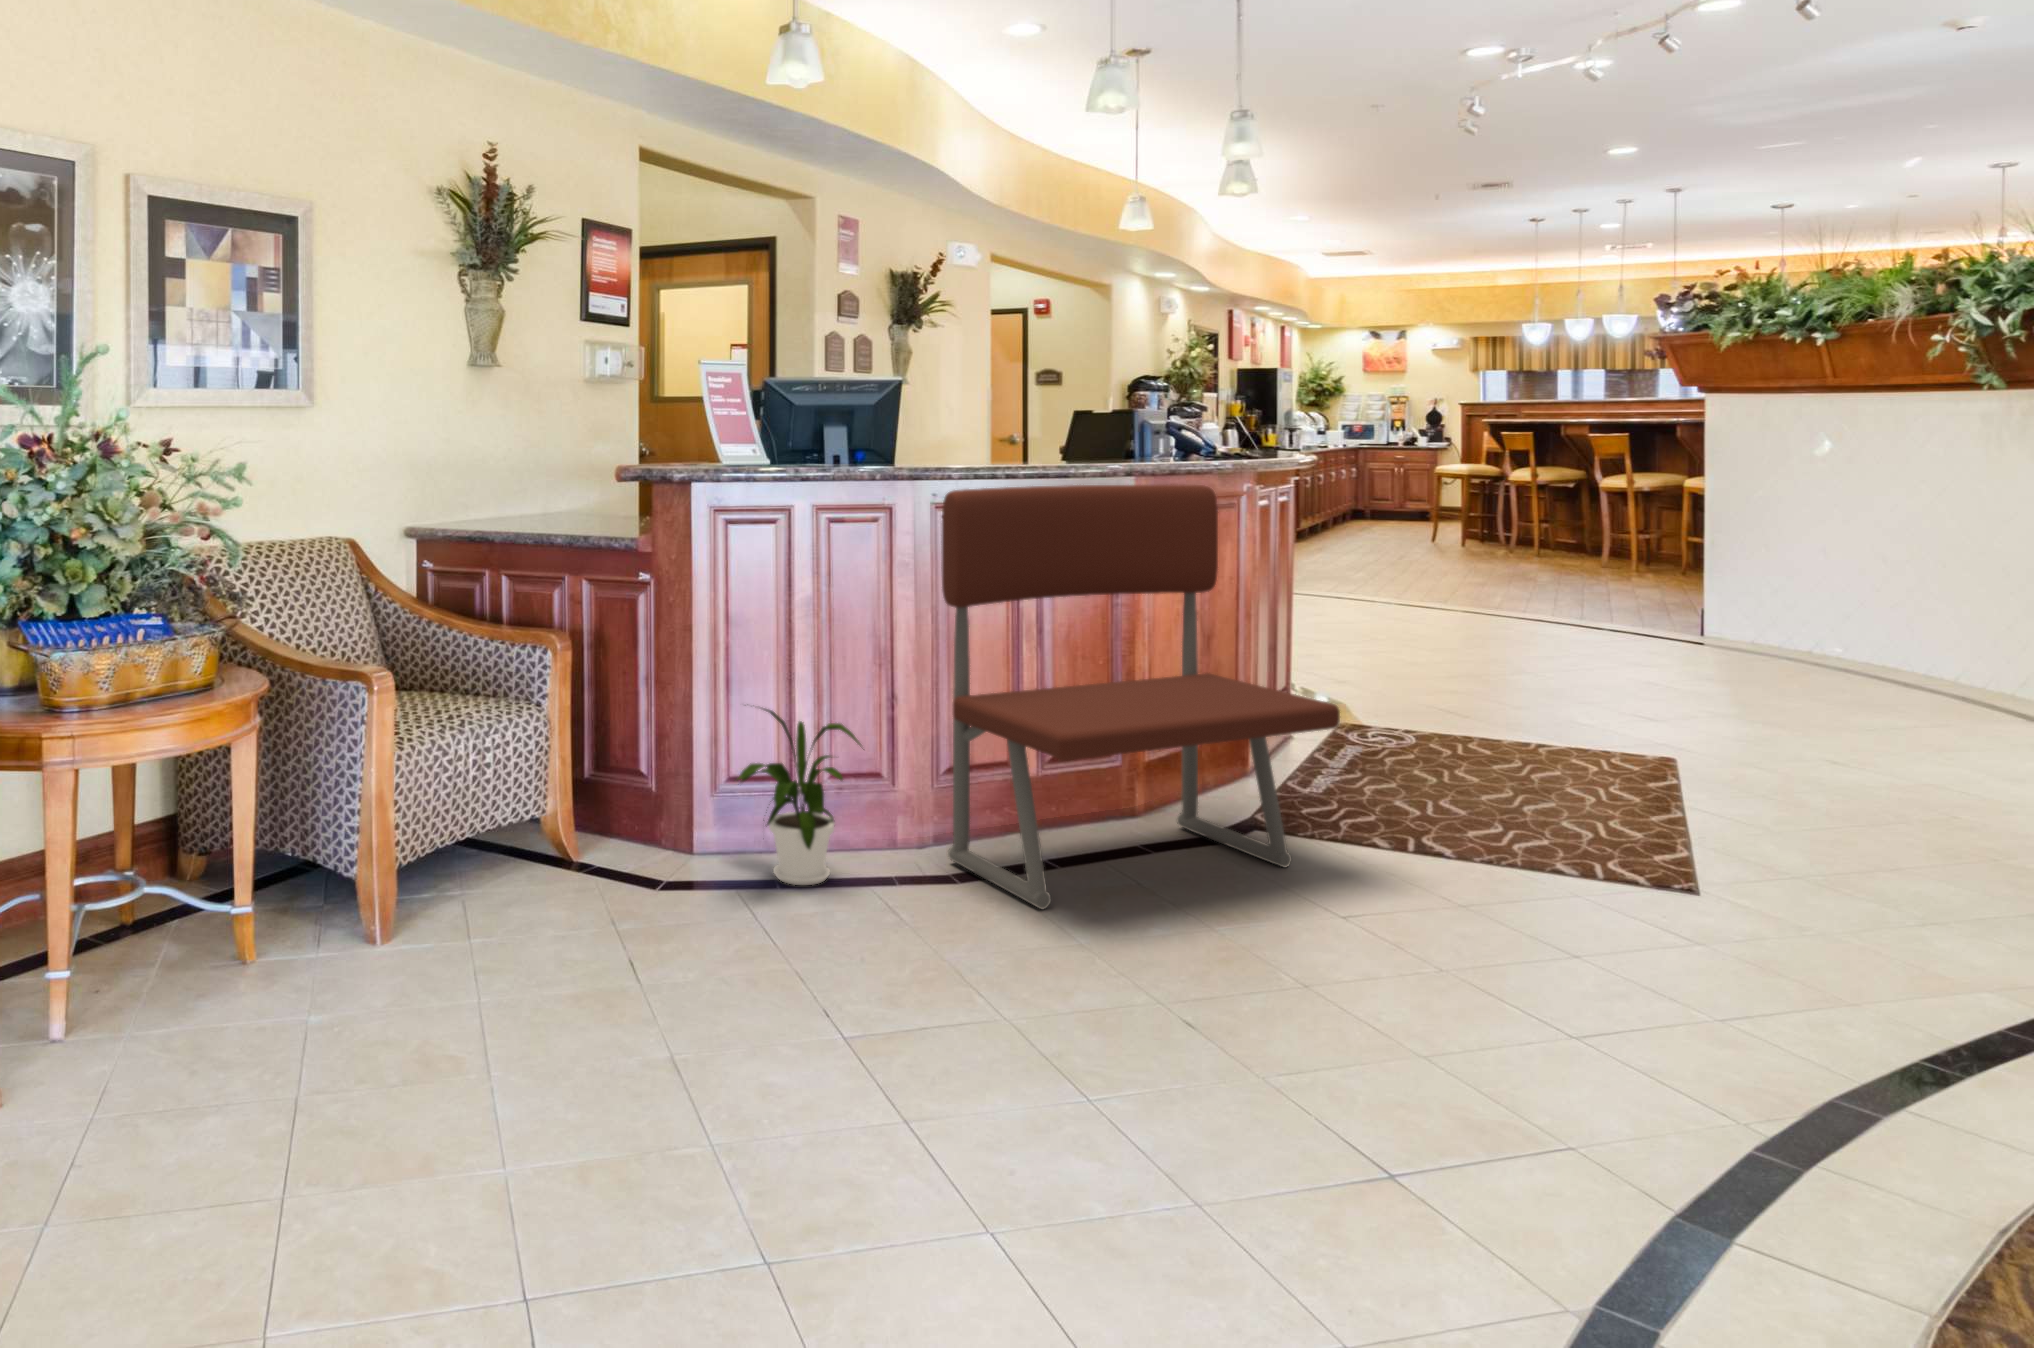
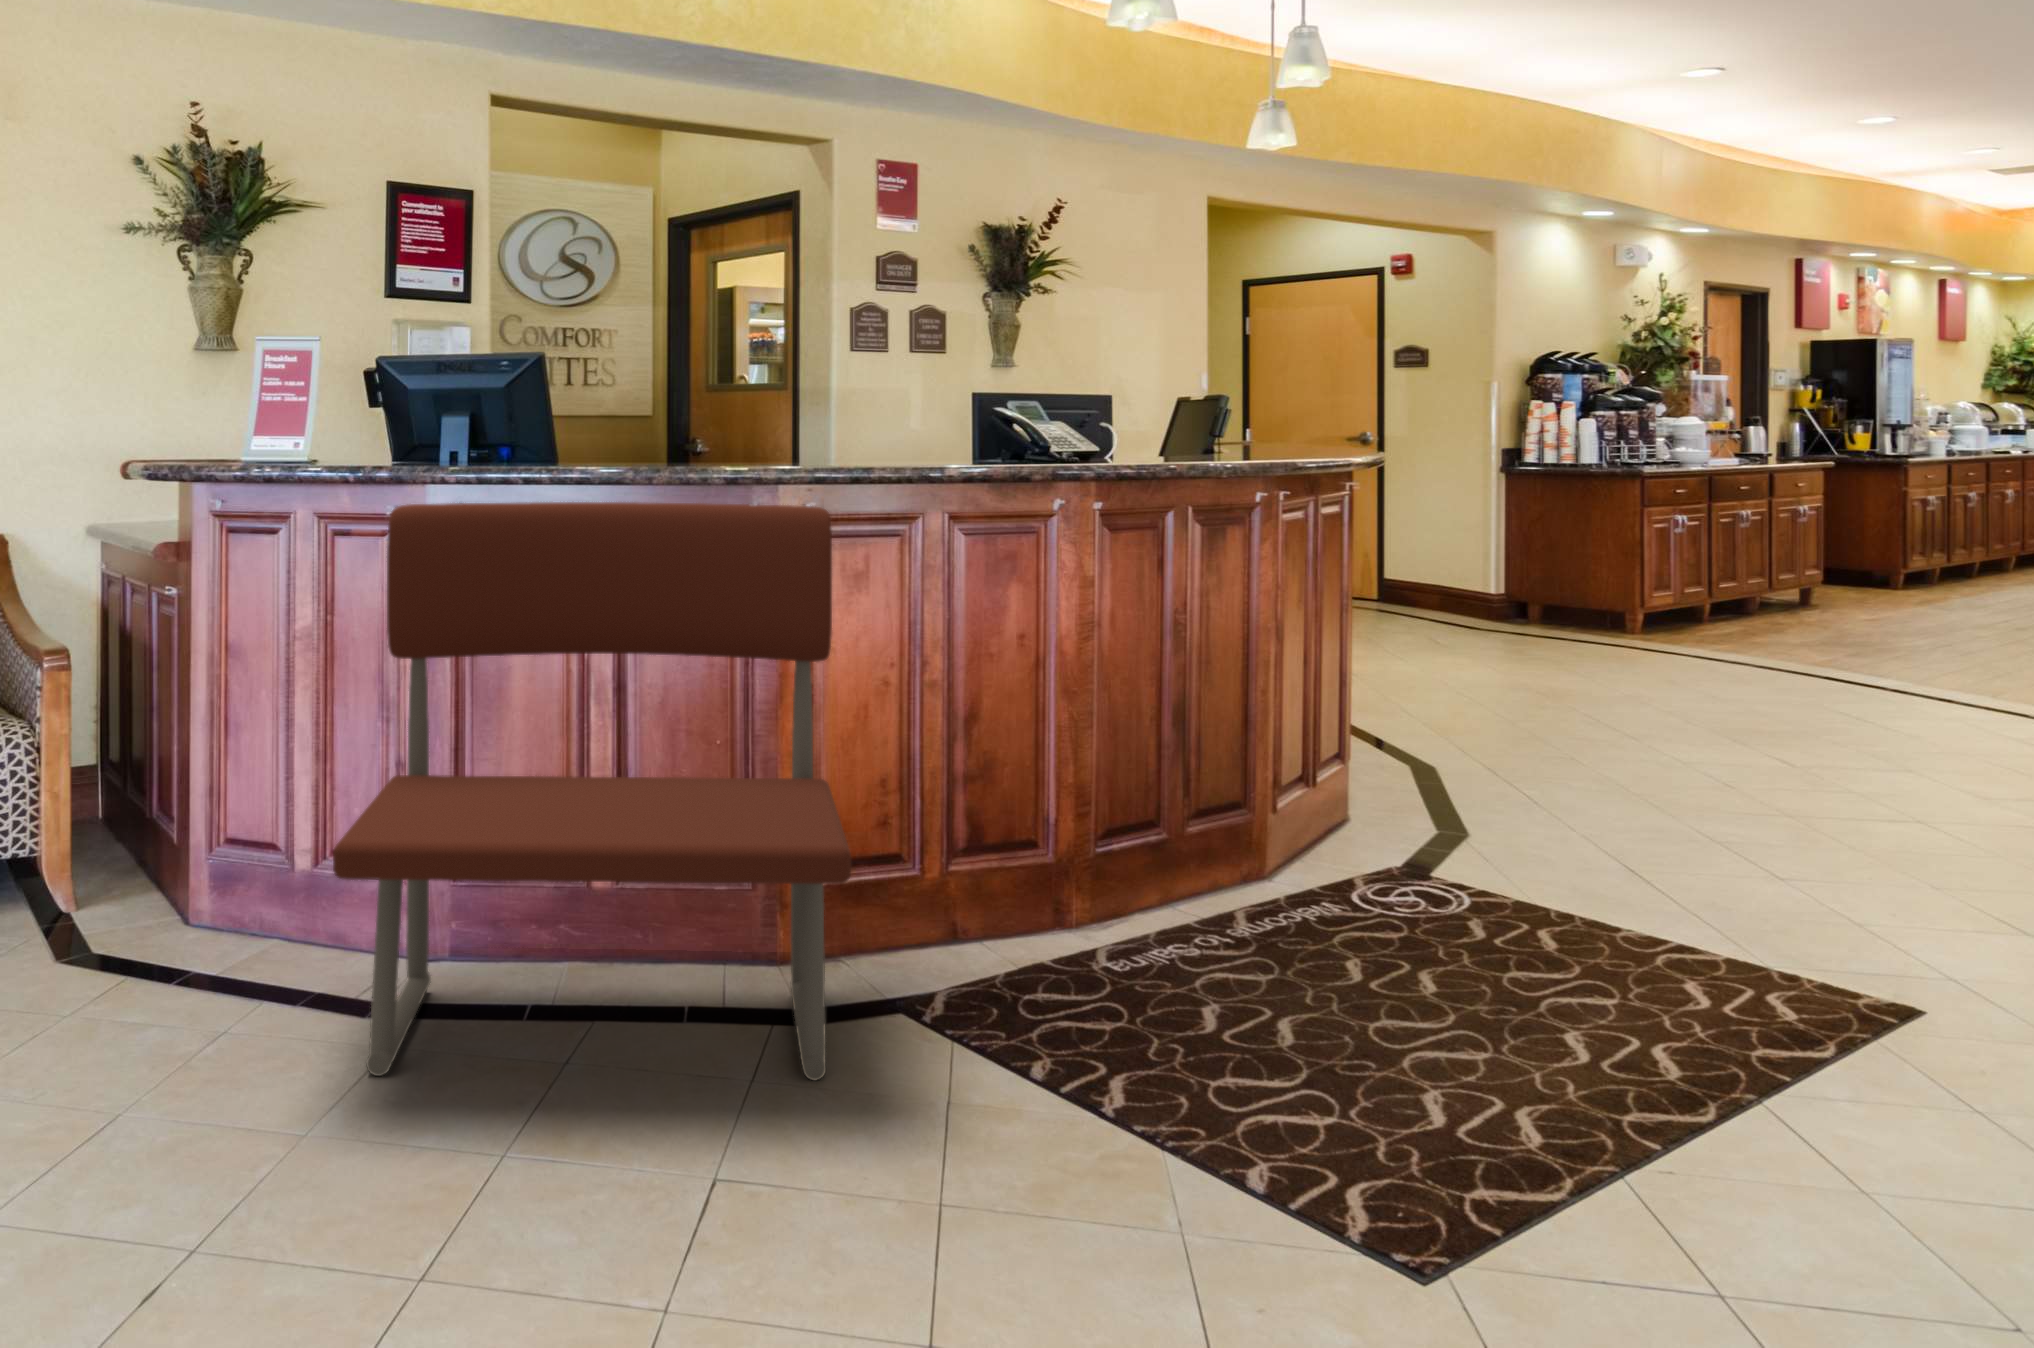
house plant: present [737,708,864,885] -> none [89,757,281,991]

